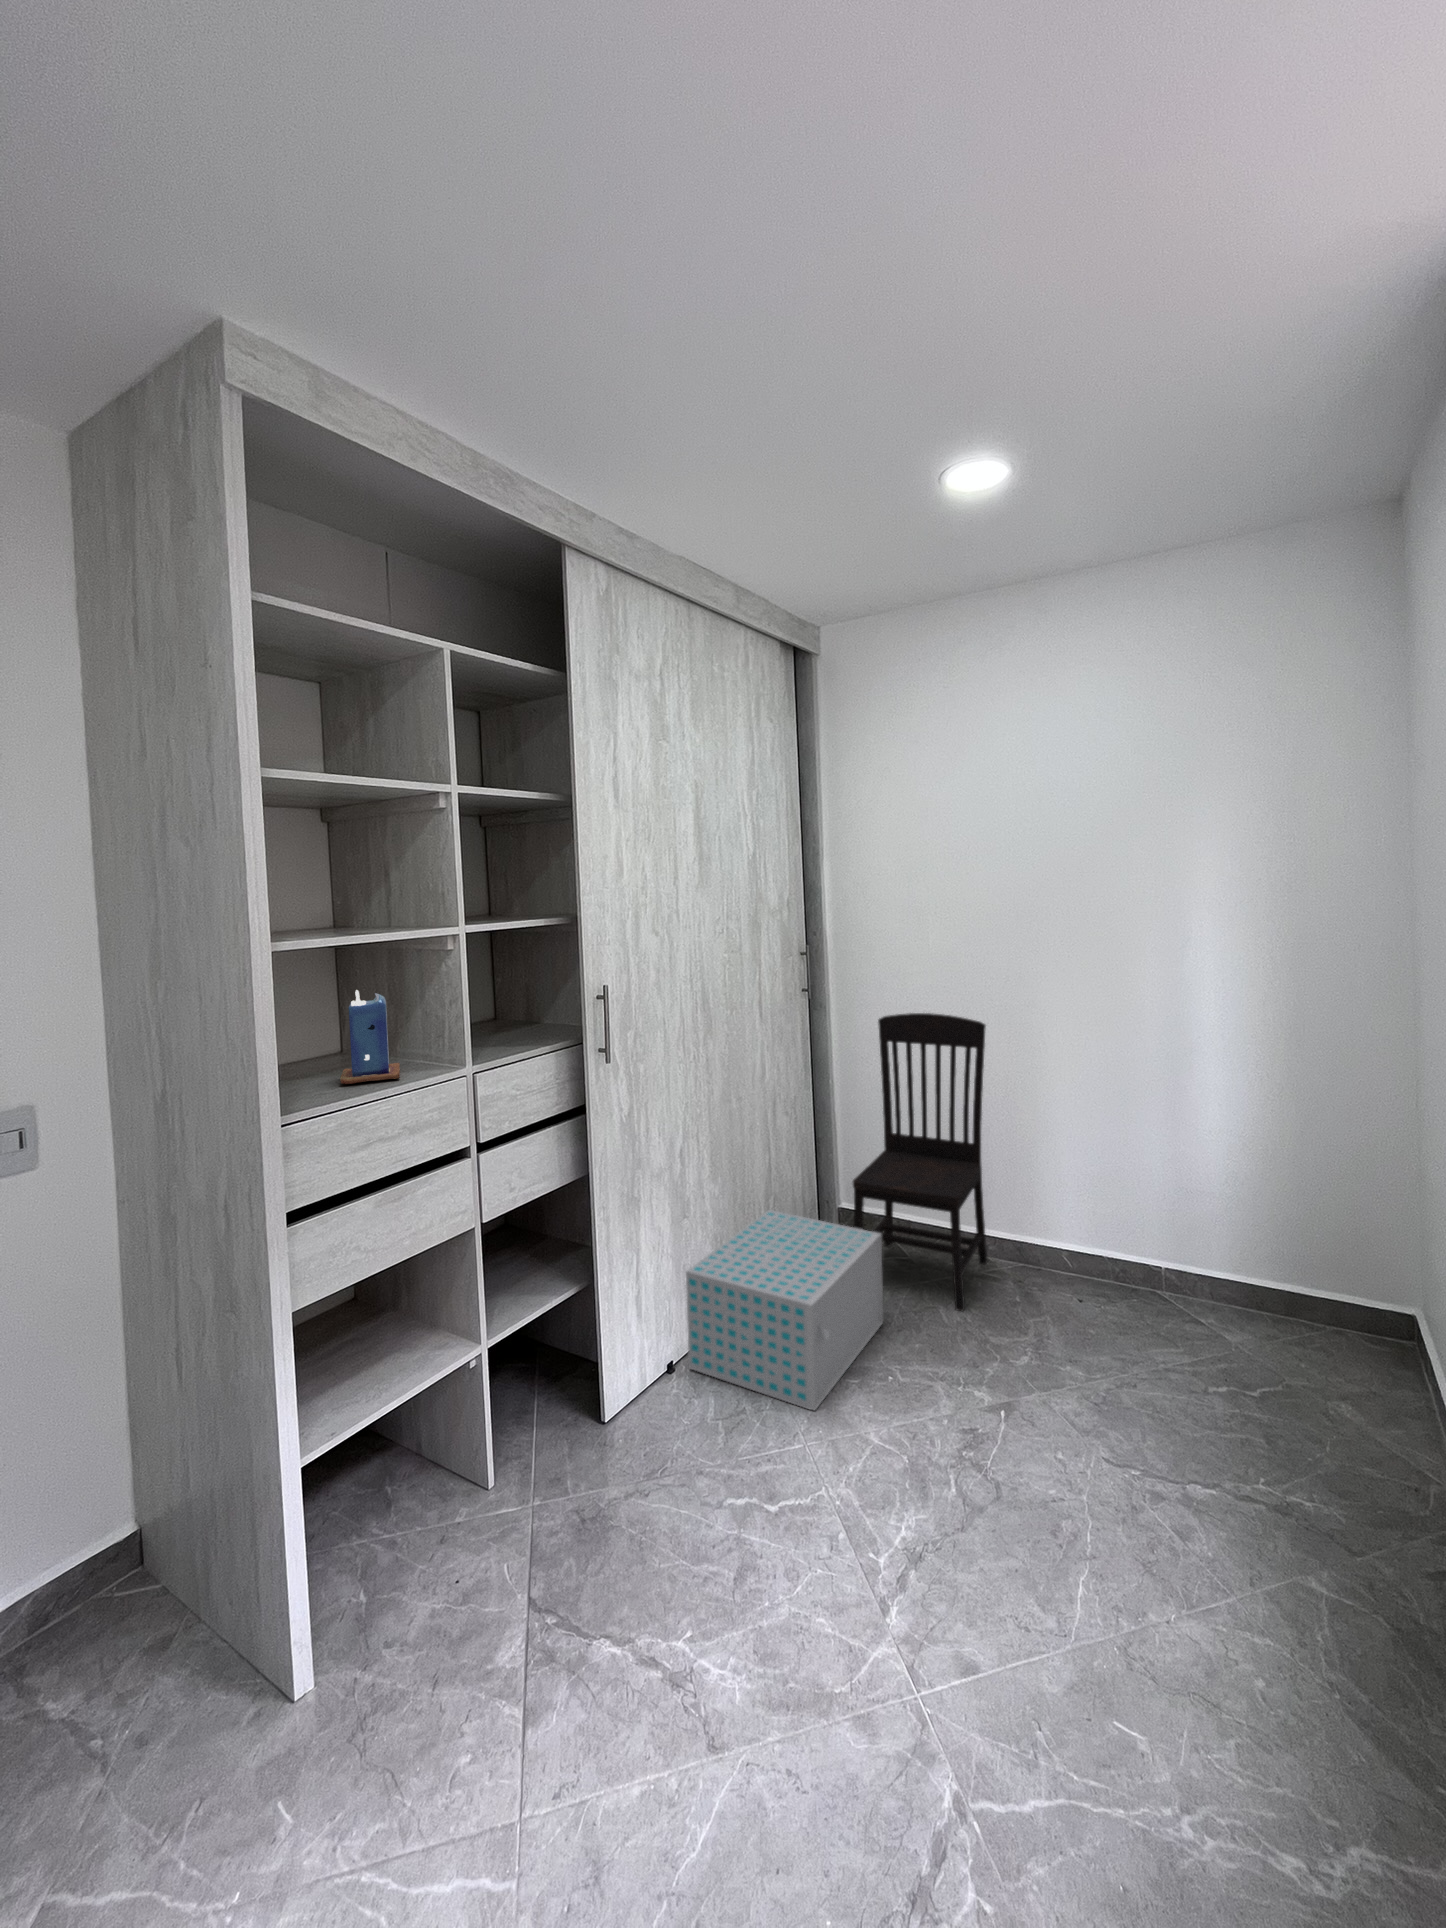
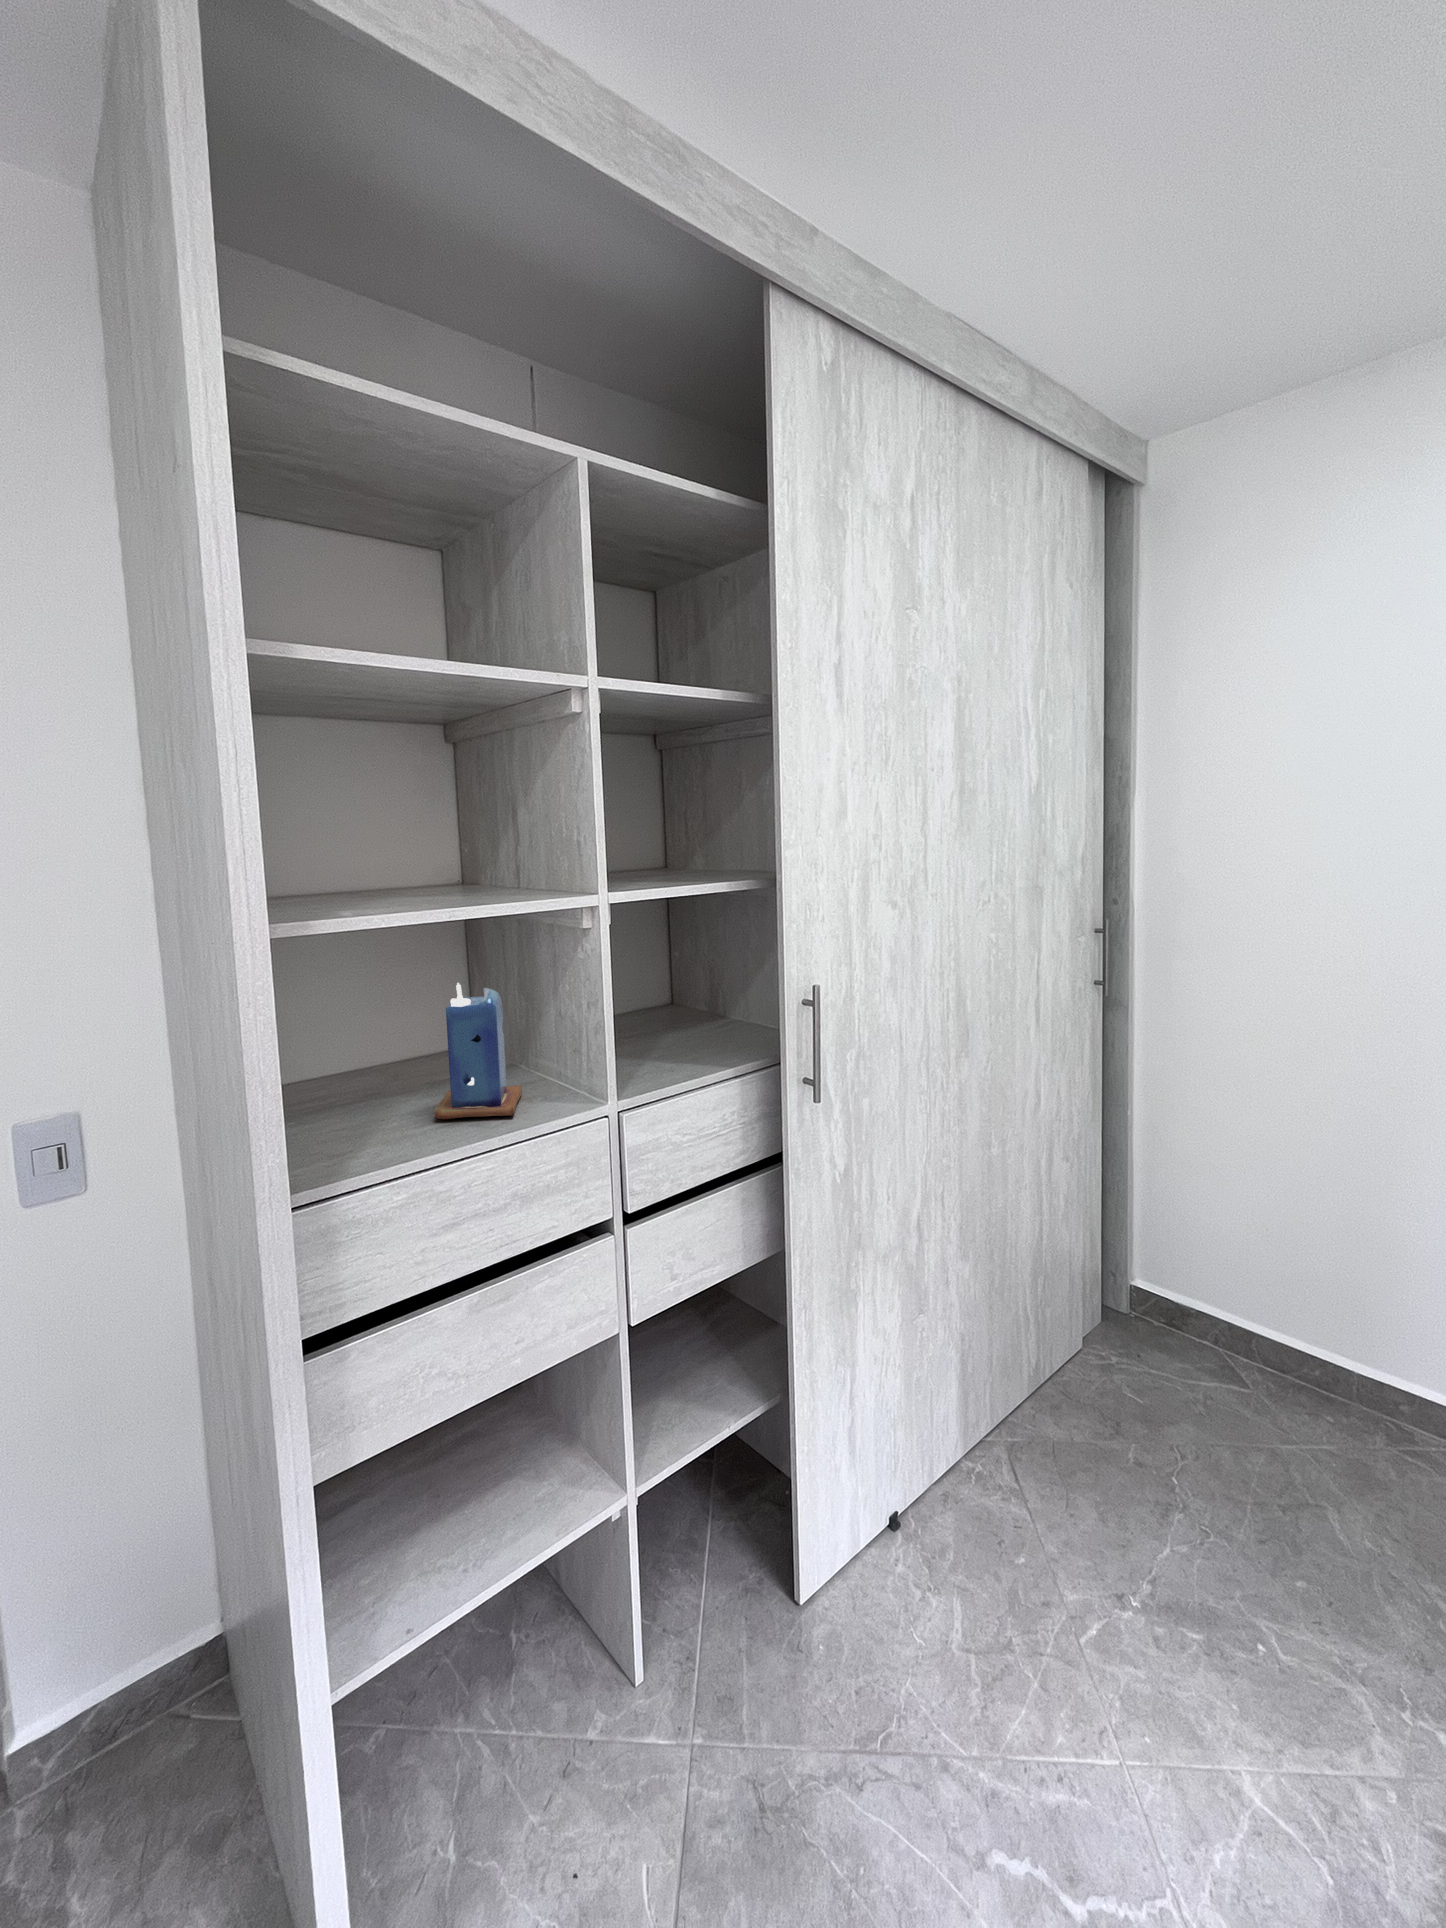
chair: present [853,1013,987,1311] -> none [1171,1033,1433,1533]
storage box: present [686,1210,883,1410] -> none [925,1306,1242,1687]

